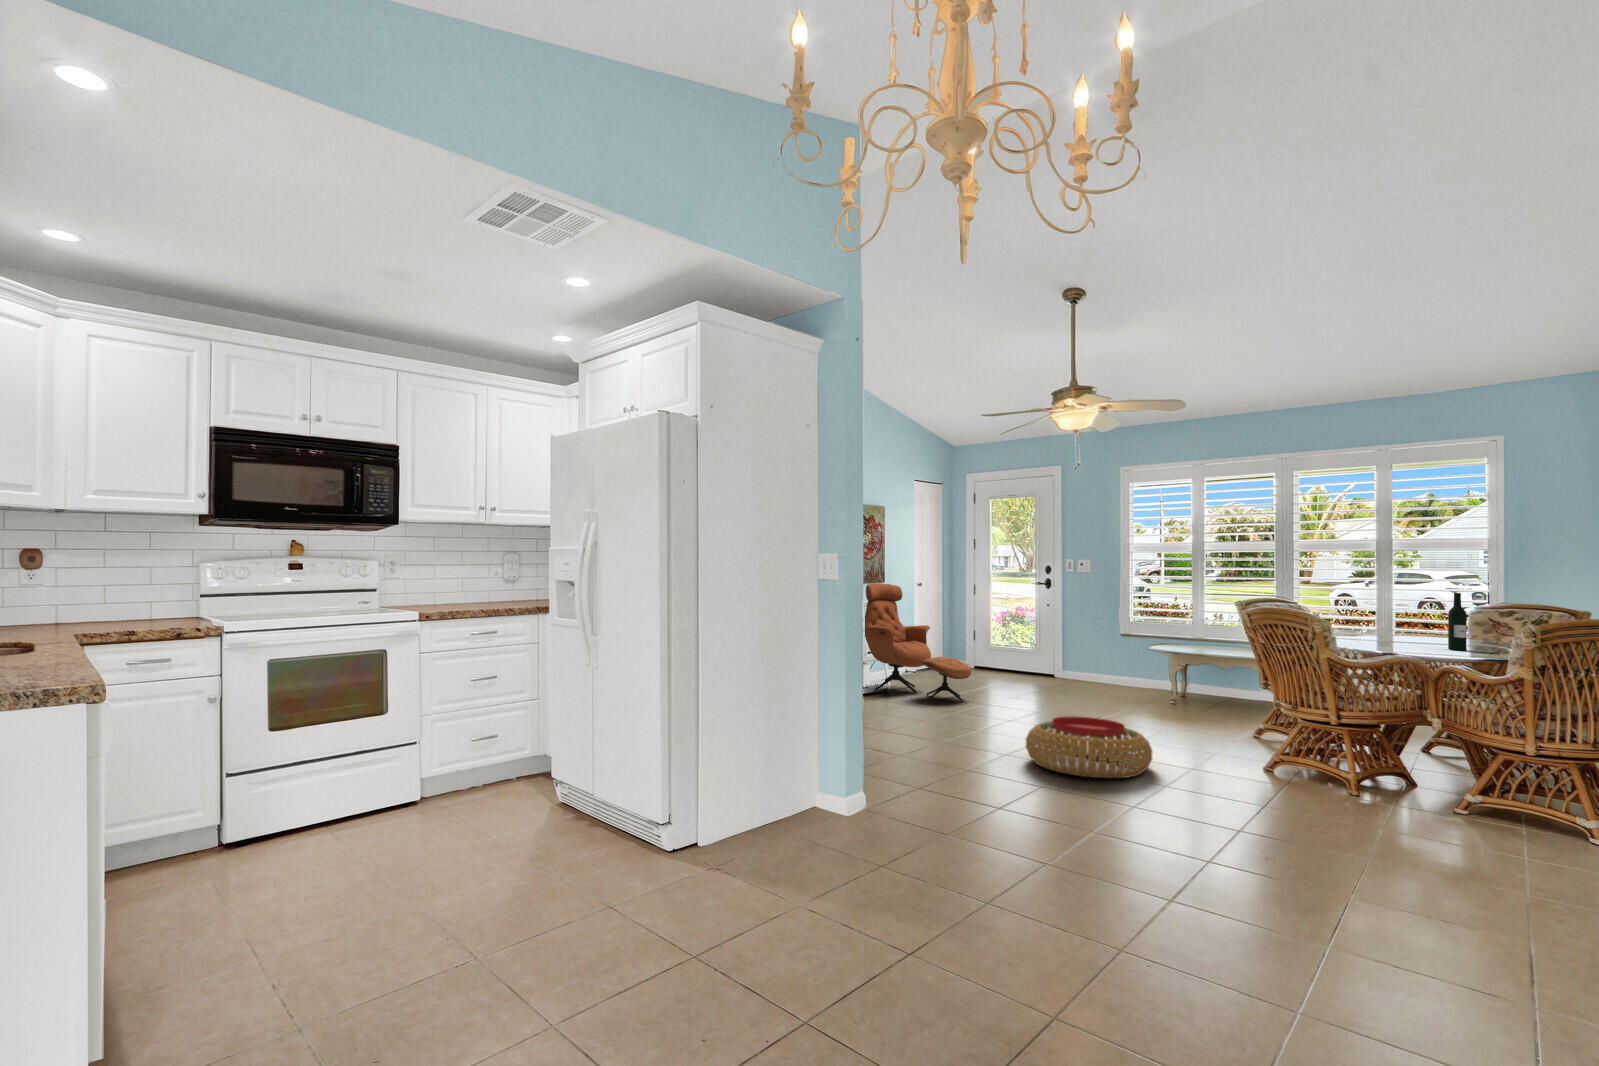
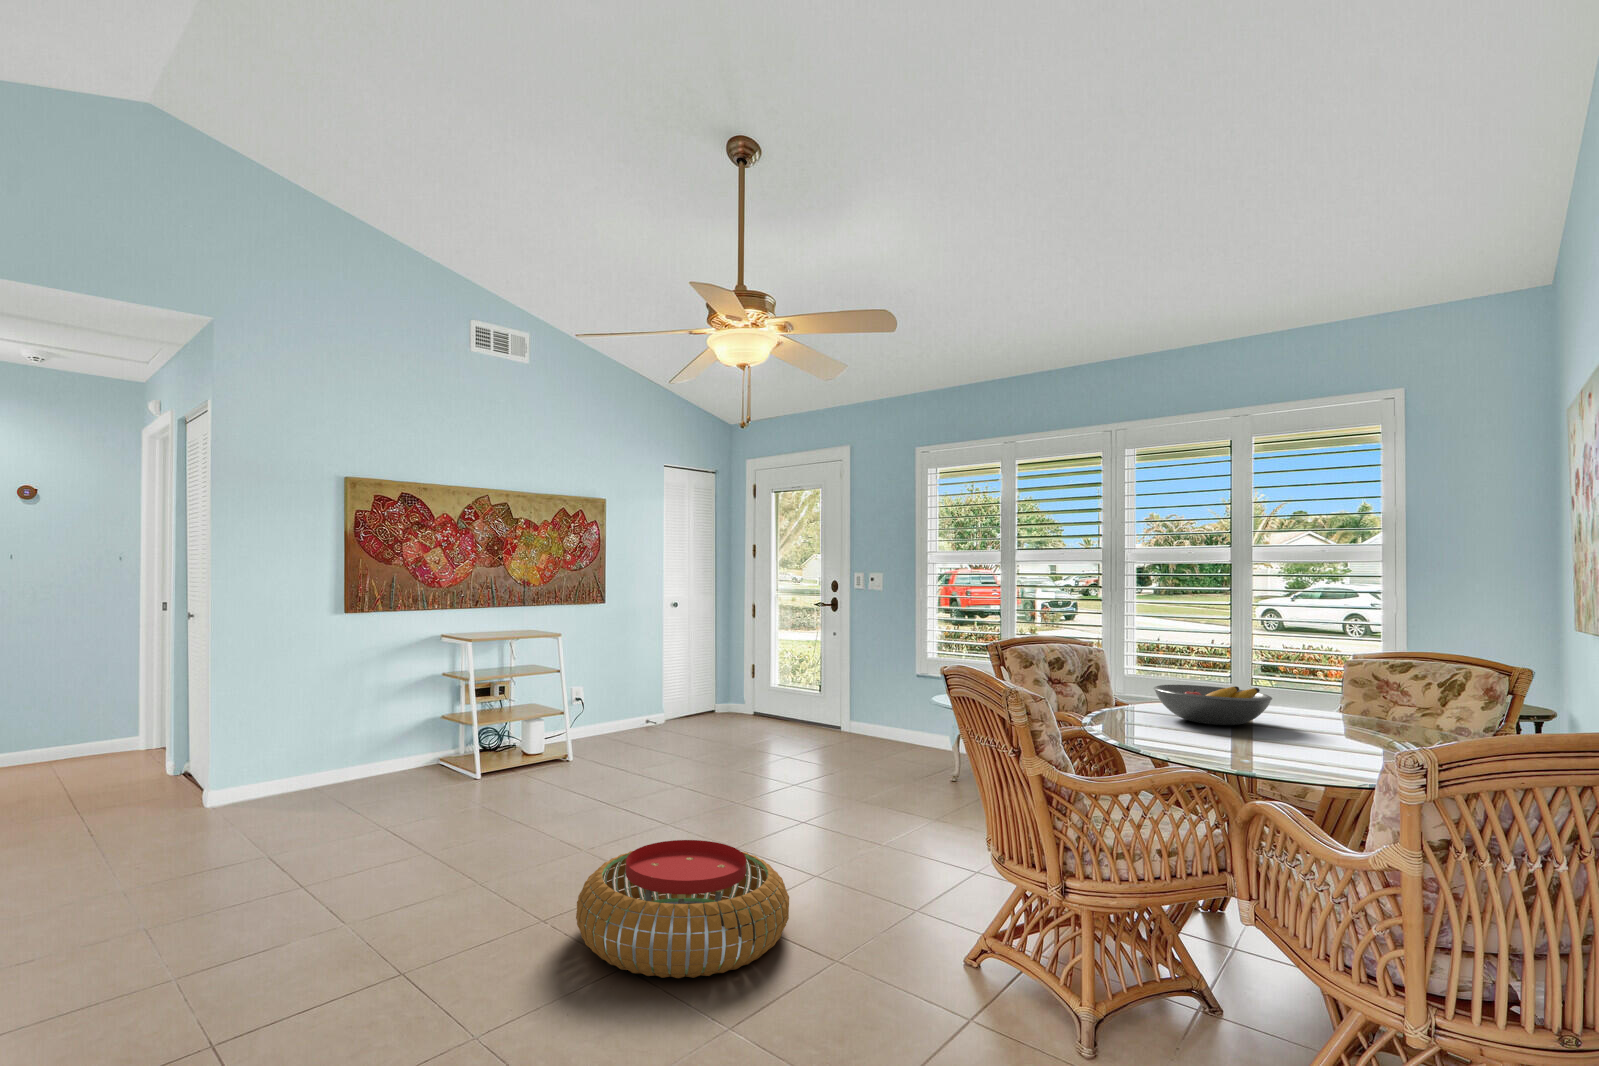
lounge chair: present [865,583,971,702] -> none [556,605,683,775]
wine bottle: present [1448,593,1467,650] -> none [1284,639,1316,747]
fruit bowl: none [1361,622,1436,644] -> present [1154,685,1272,725]

